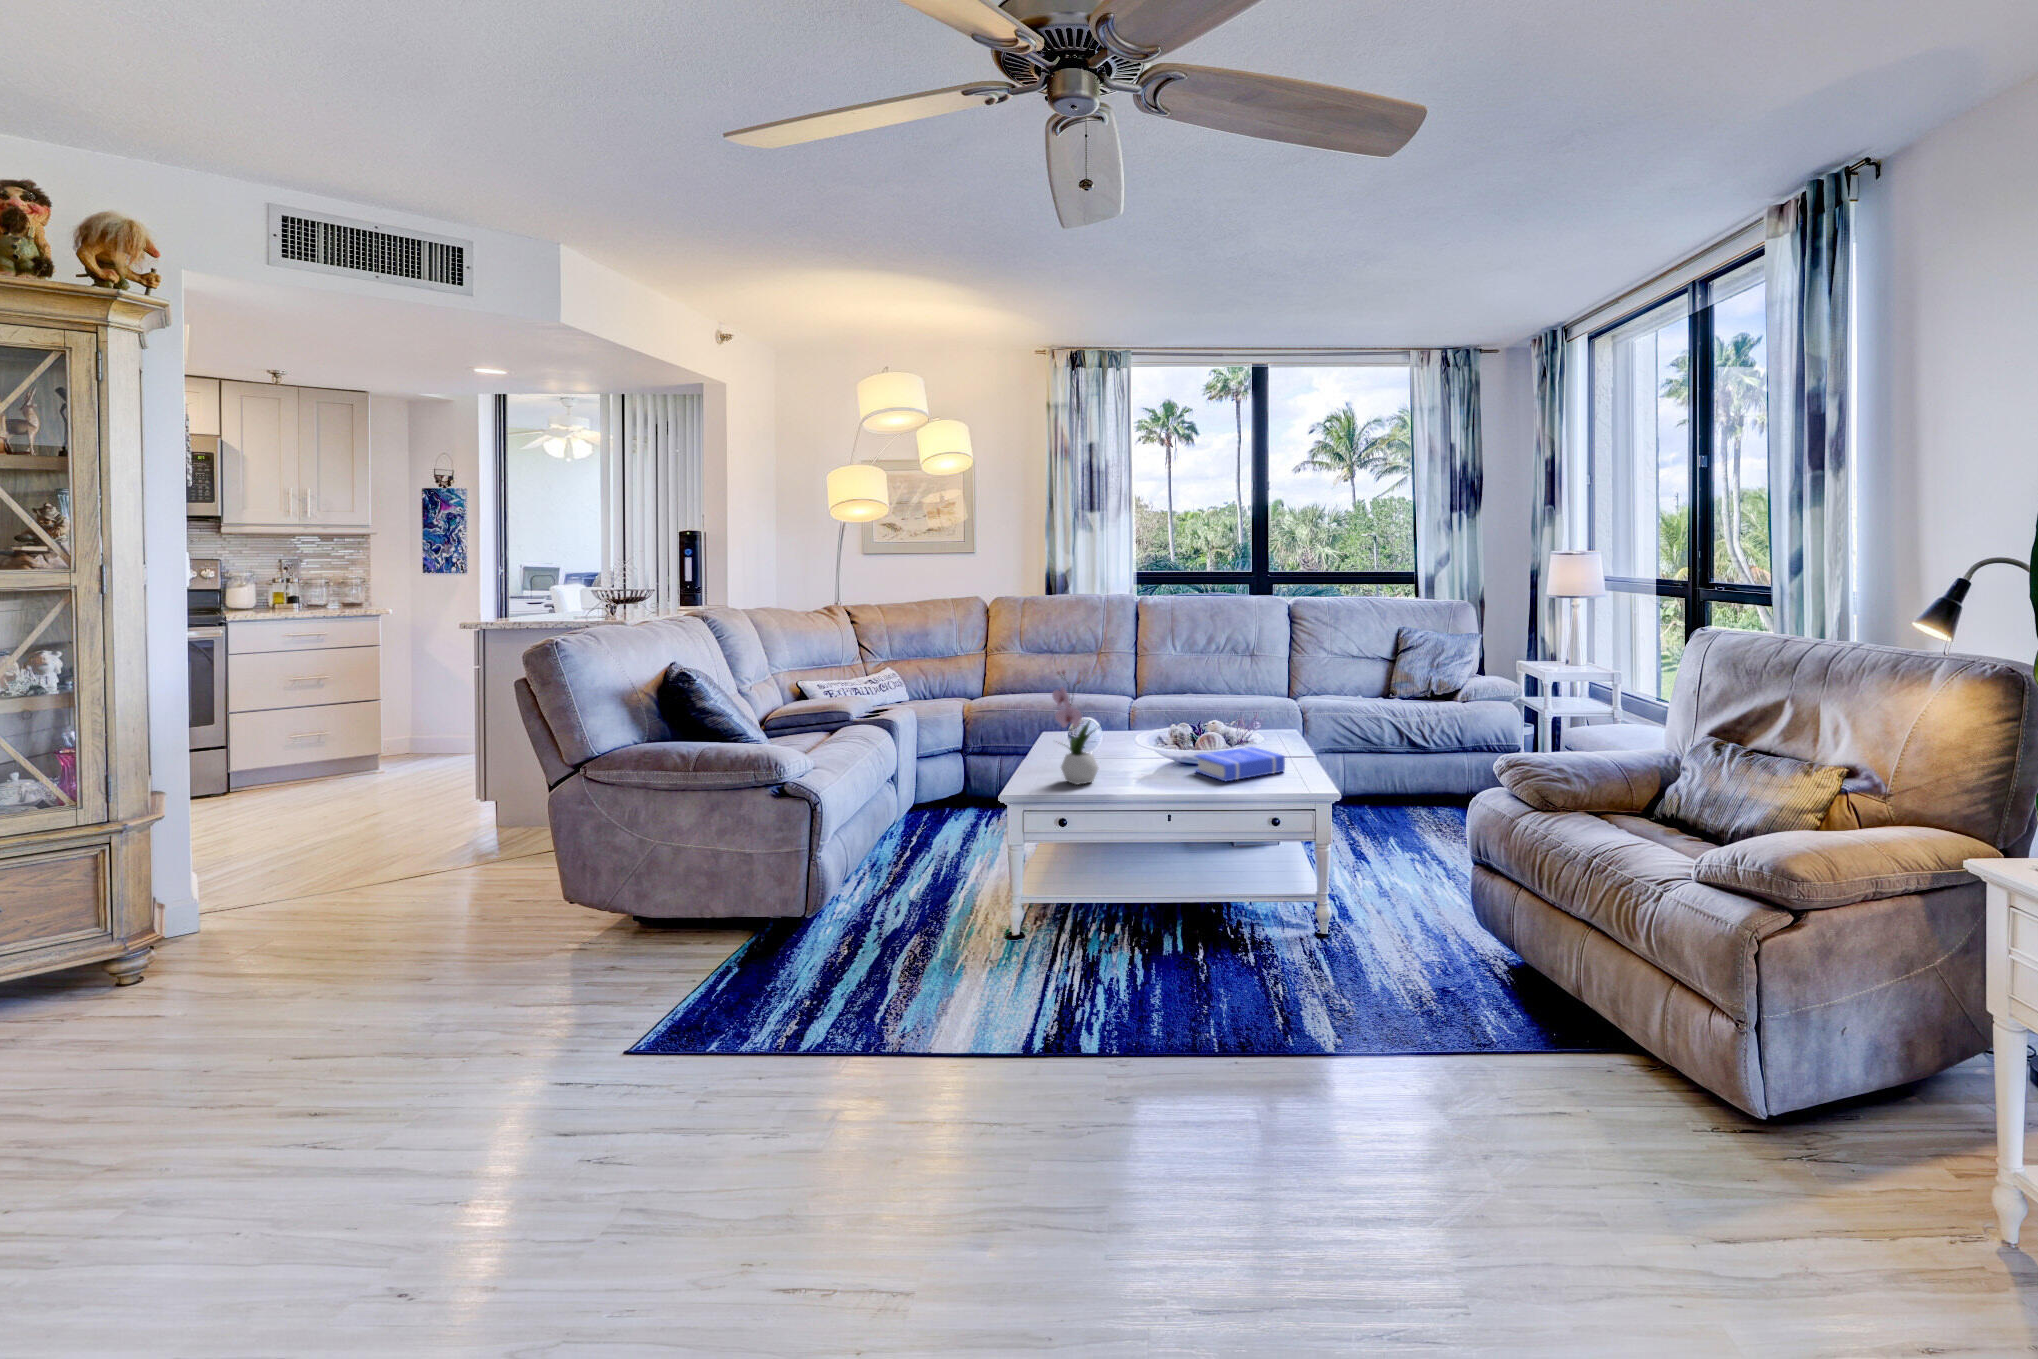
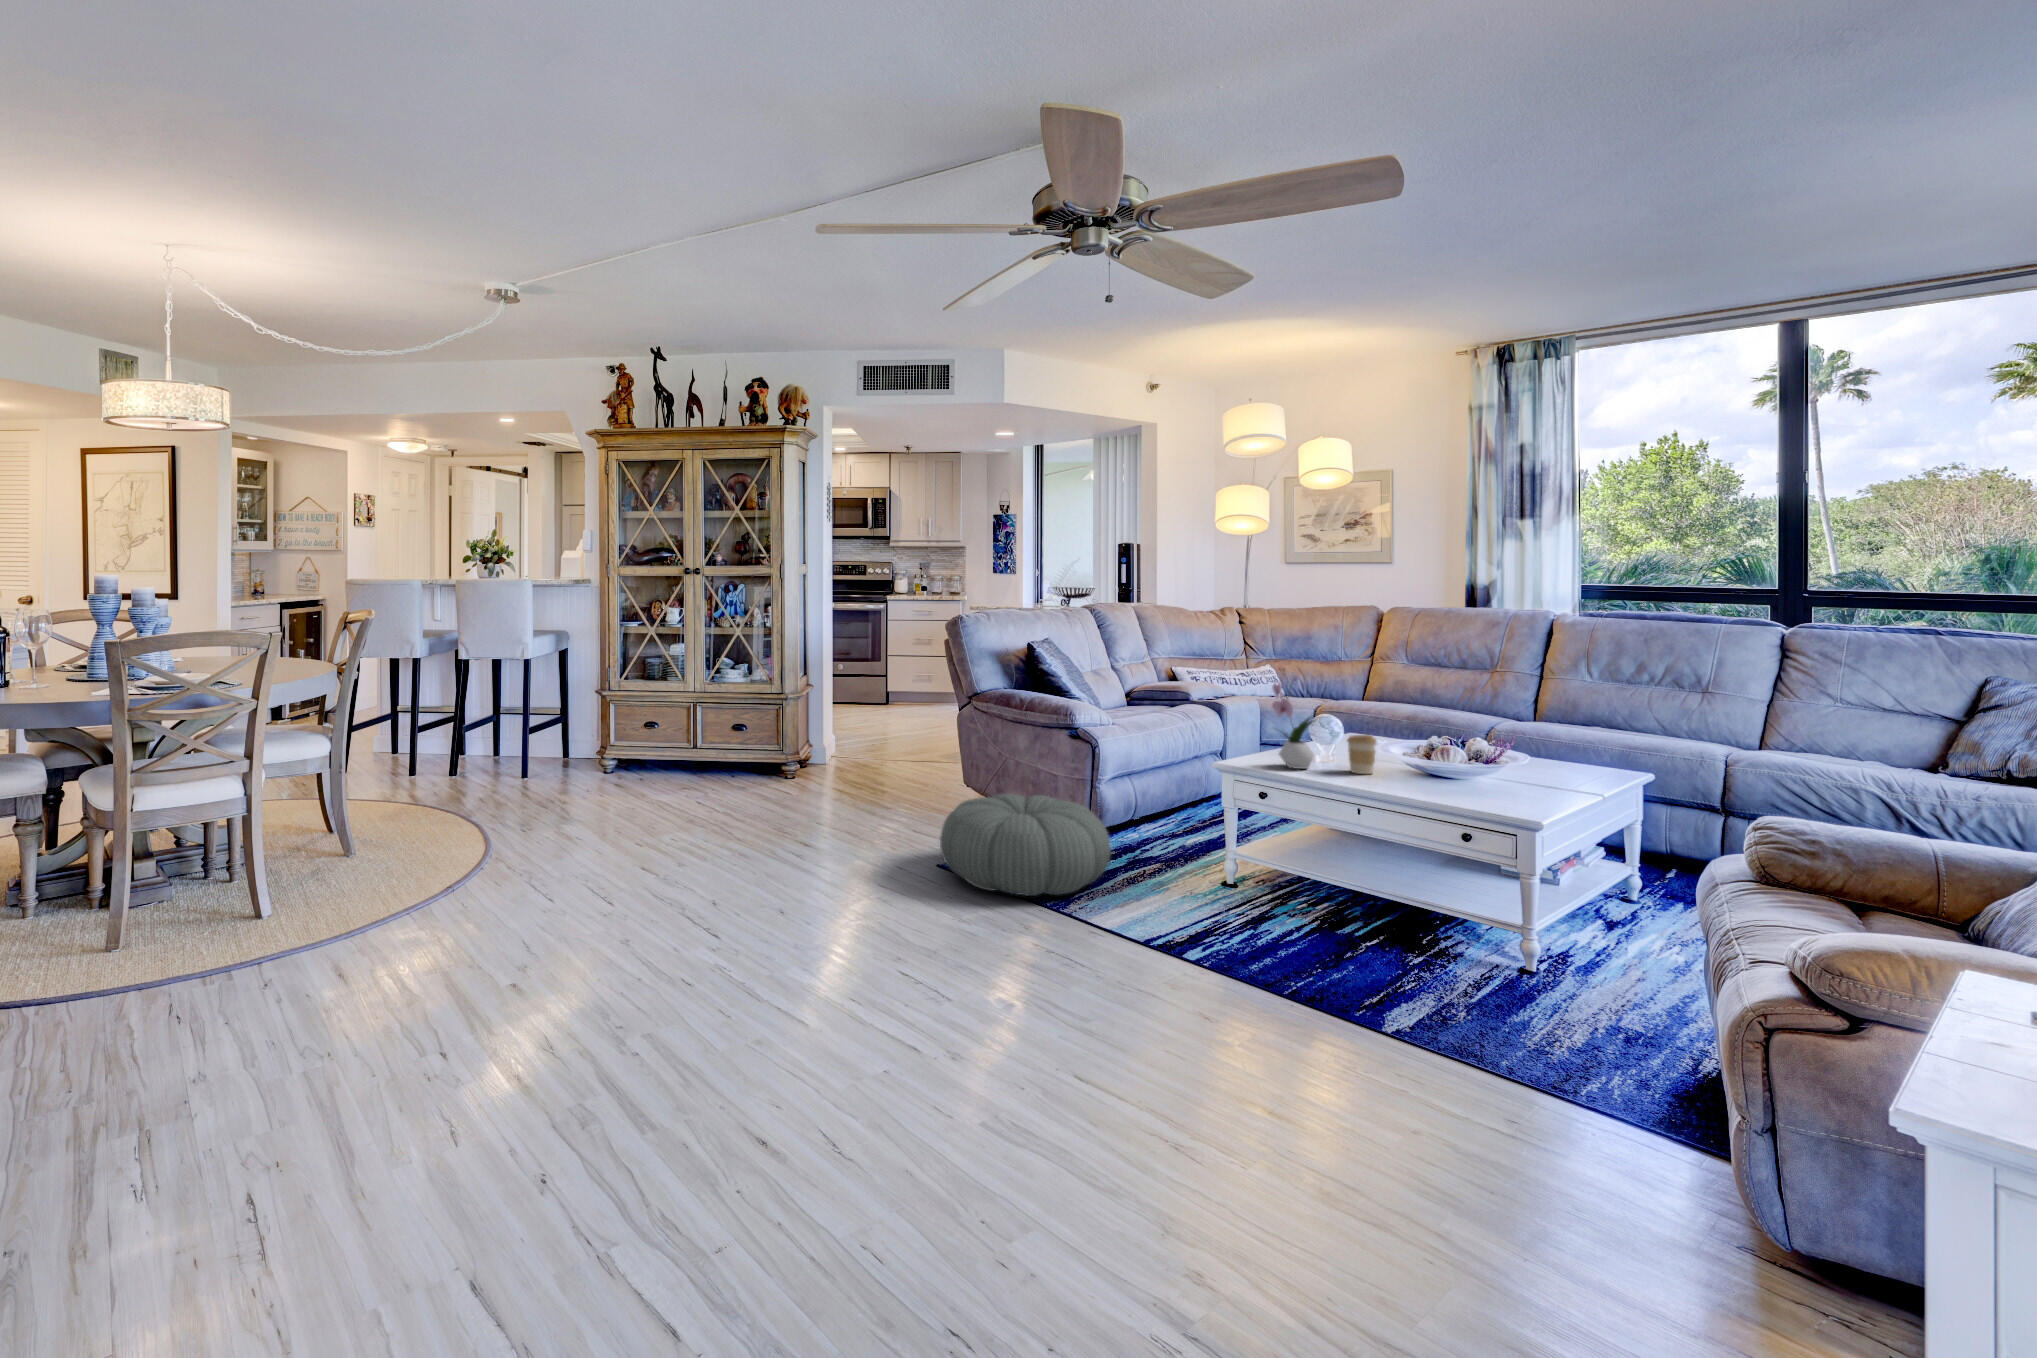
coffee cup: none [1126,733,1155,777] -> present [1347,735,1376,774]
book: present [1196,747,1285,781] -> none [1420,763,1518,796]
pouf: none [645,892,915,1073] -> present [940,794,1111,896]

